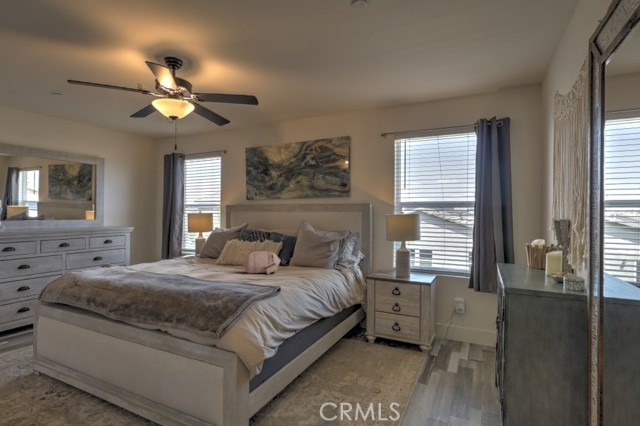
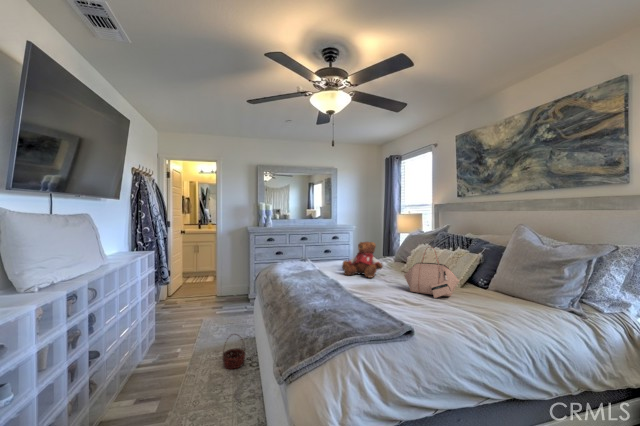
teddy bear: none [171,239,212,272] -> present [342,242,382,277]
basket: none [29,361,66,405] -> present [223,338,245,369]

